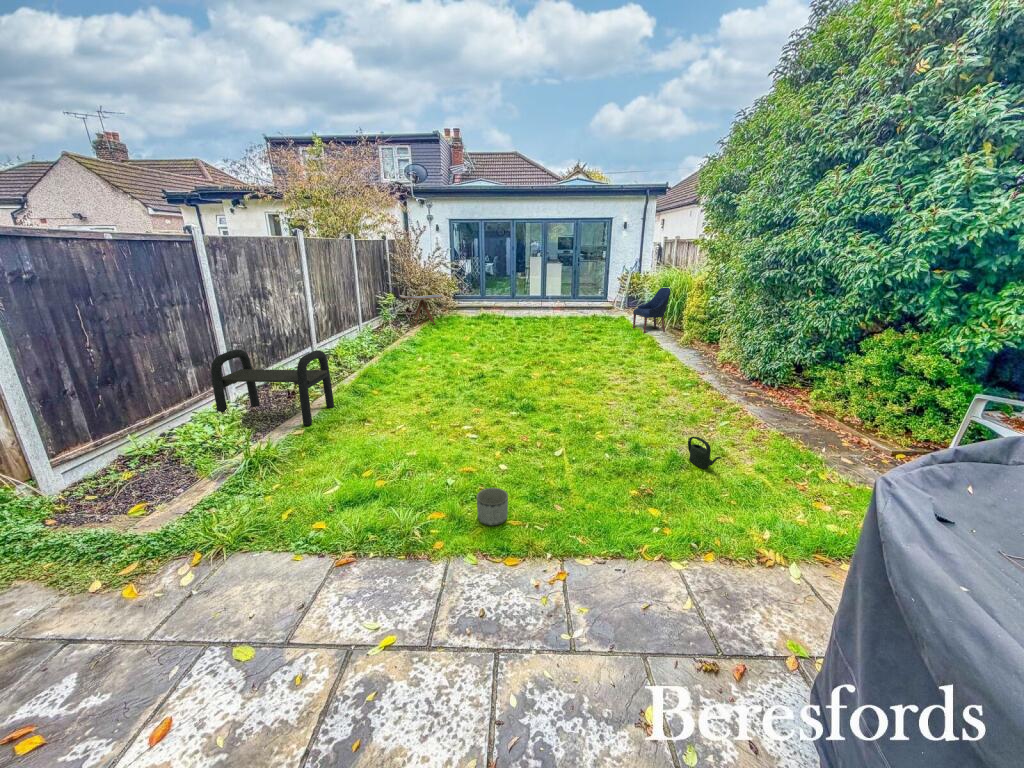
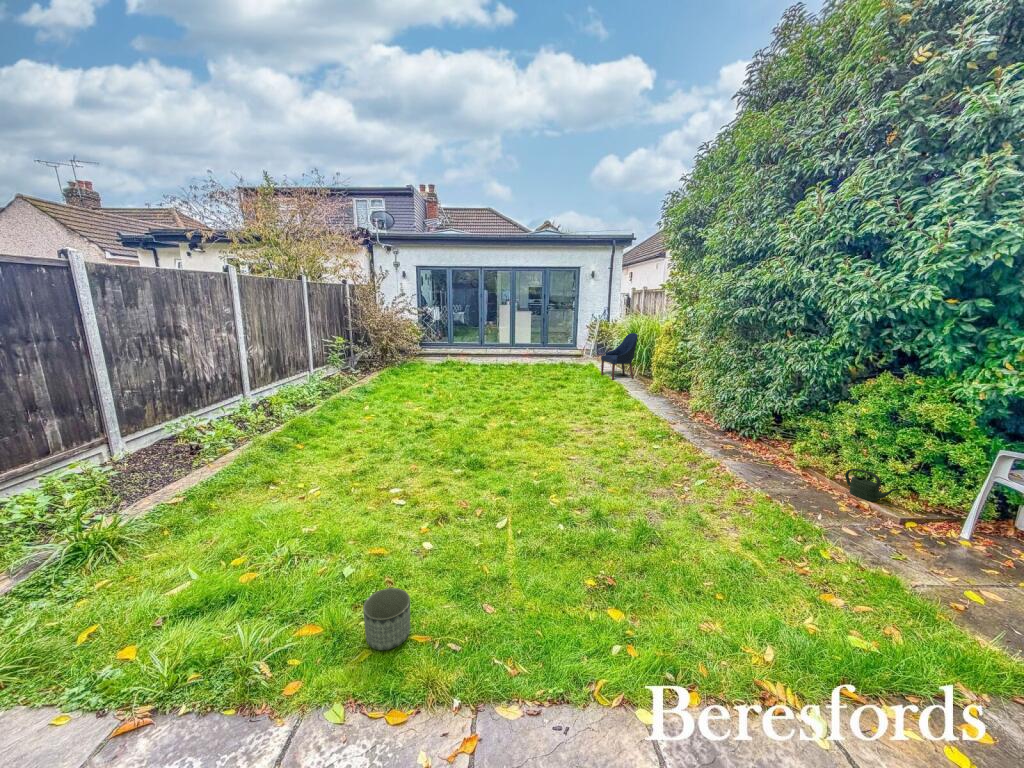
round table: present [401,295,442,326] -> none [361,339,406,371]
bench: present [211,350,334,426] -> none [73,394,242,489]
watering can: present [688,437,721,468] -> present [845,469,899,501]

